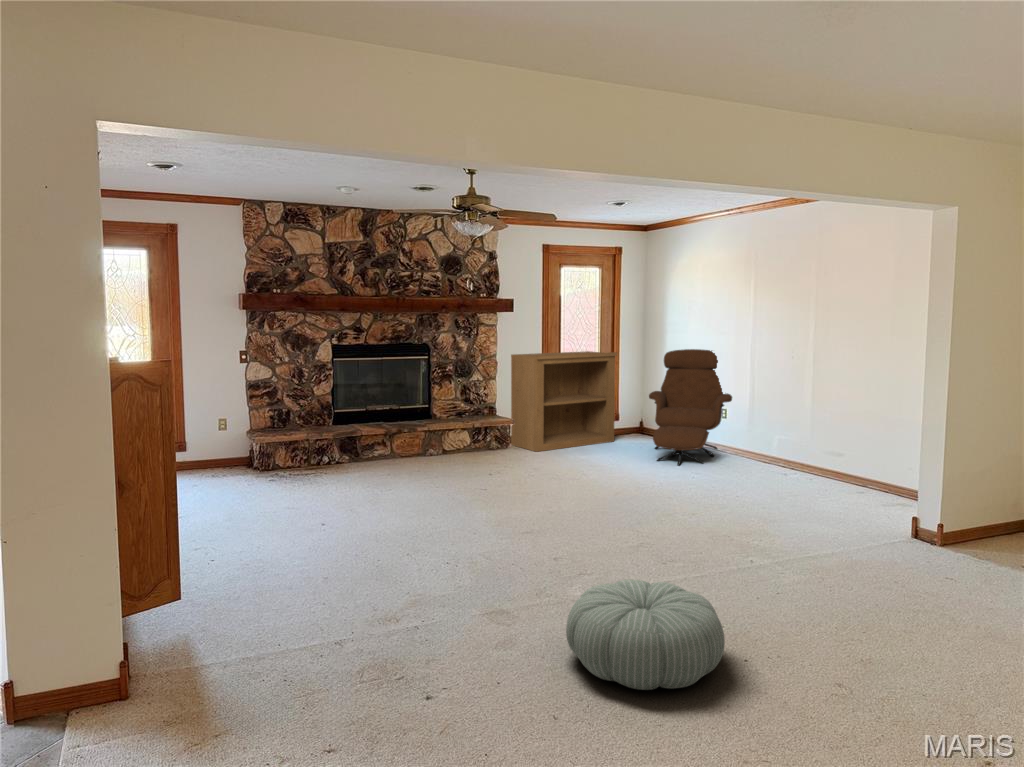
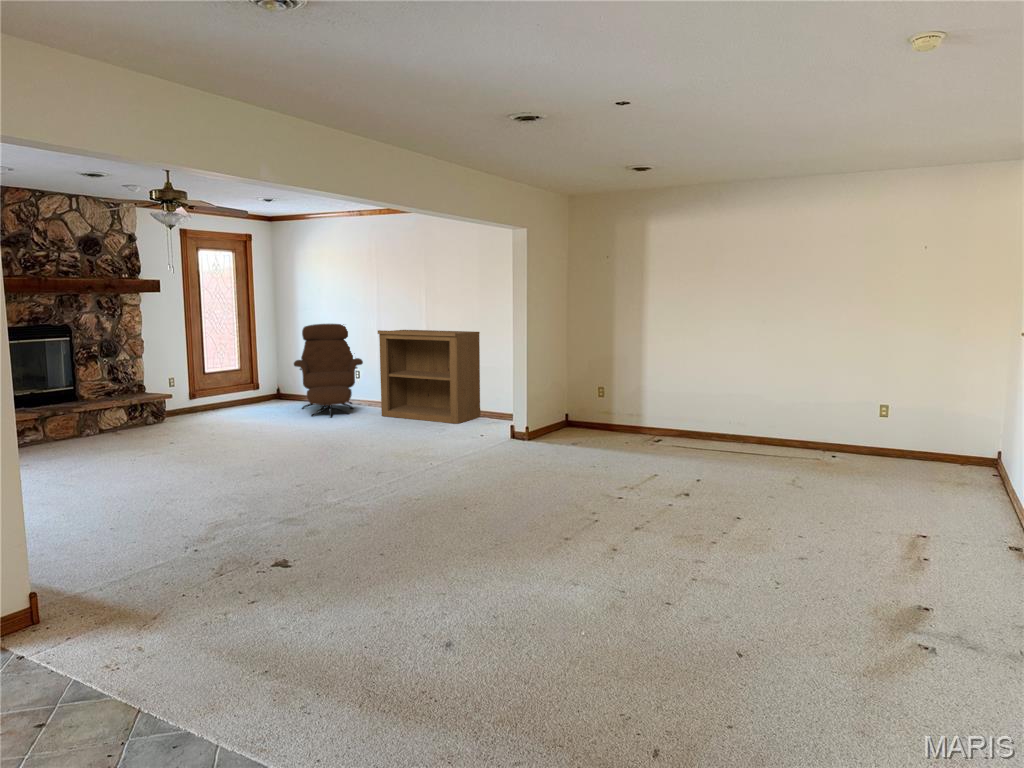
bookshelf: present [511,351,617,452] -> present [378,330,480,424]
pouf: present [566,579,725,690] -> none [350,471,453,534]

